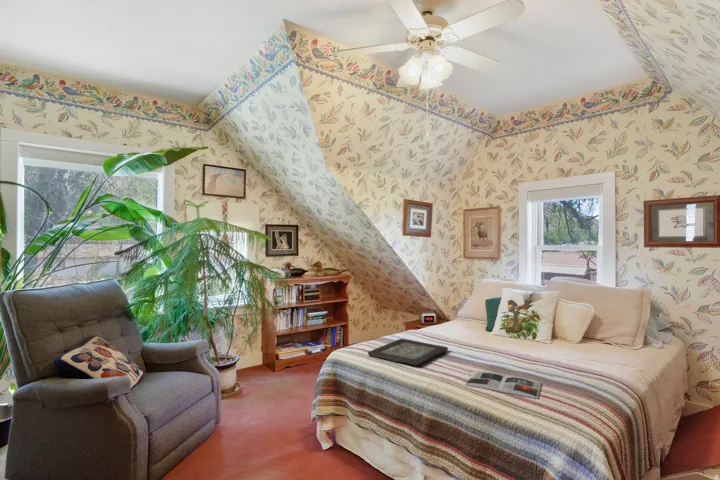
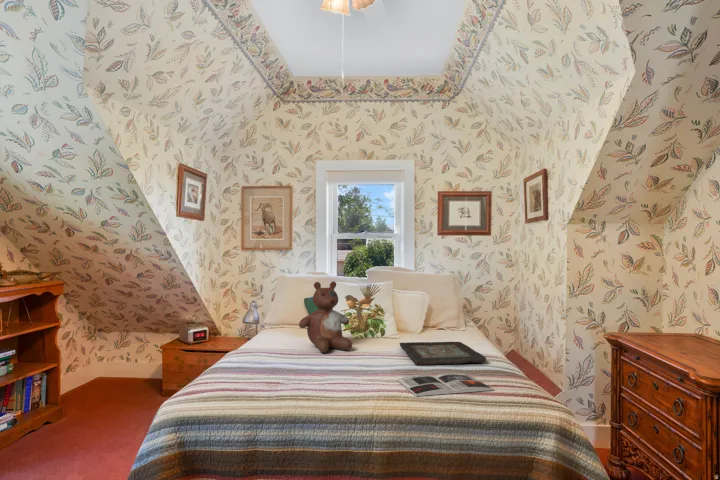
stuffed bear: none [451,289,494,344] -> present [299,281,352,353]
decorative tray: present [368,339,448,366] -> present [399,342,487,365]

